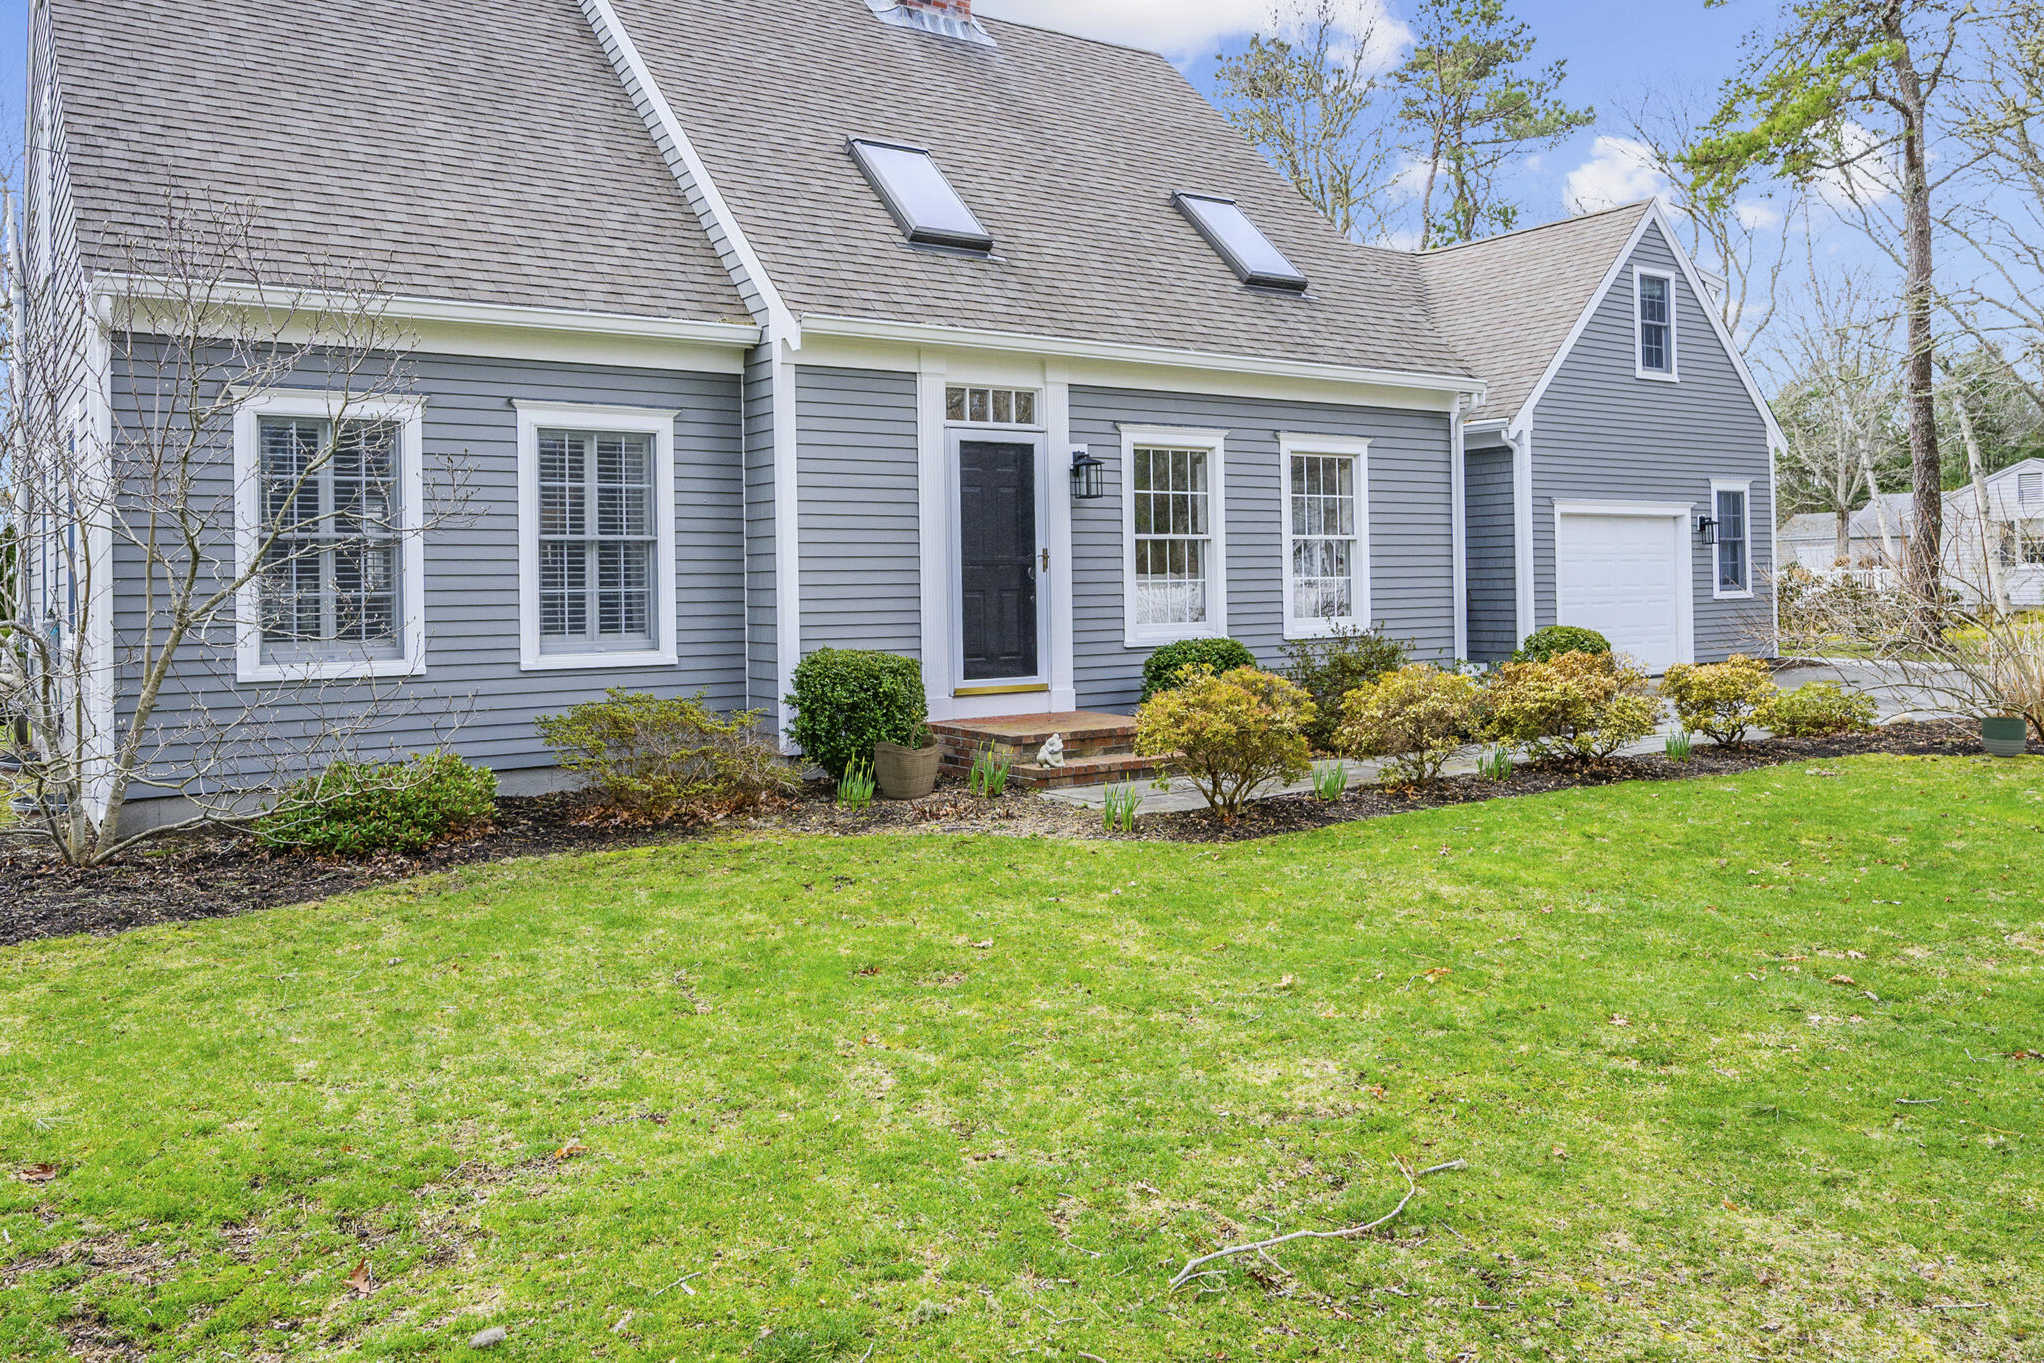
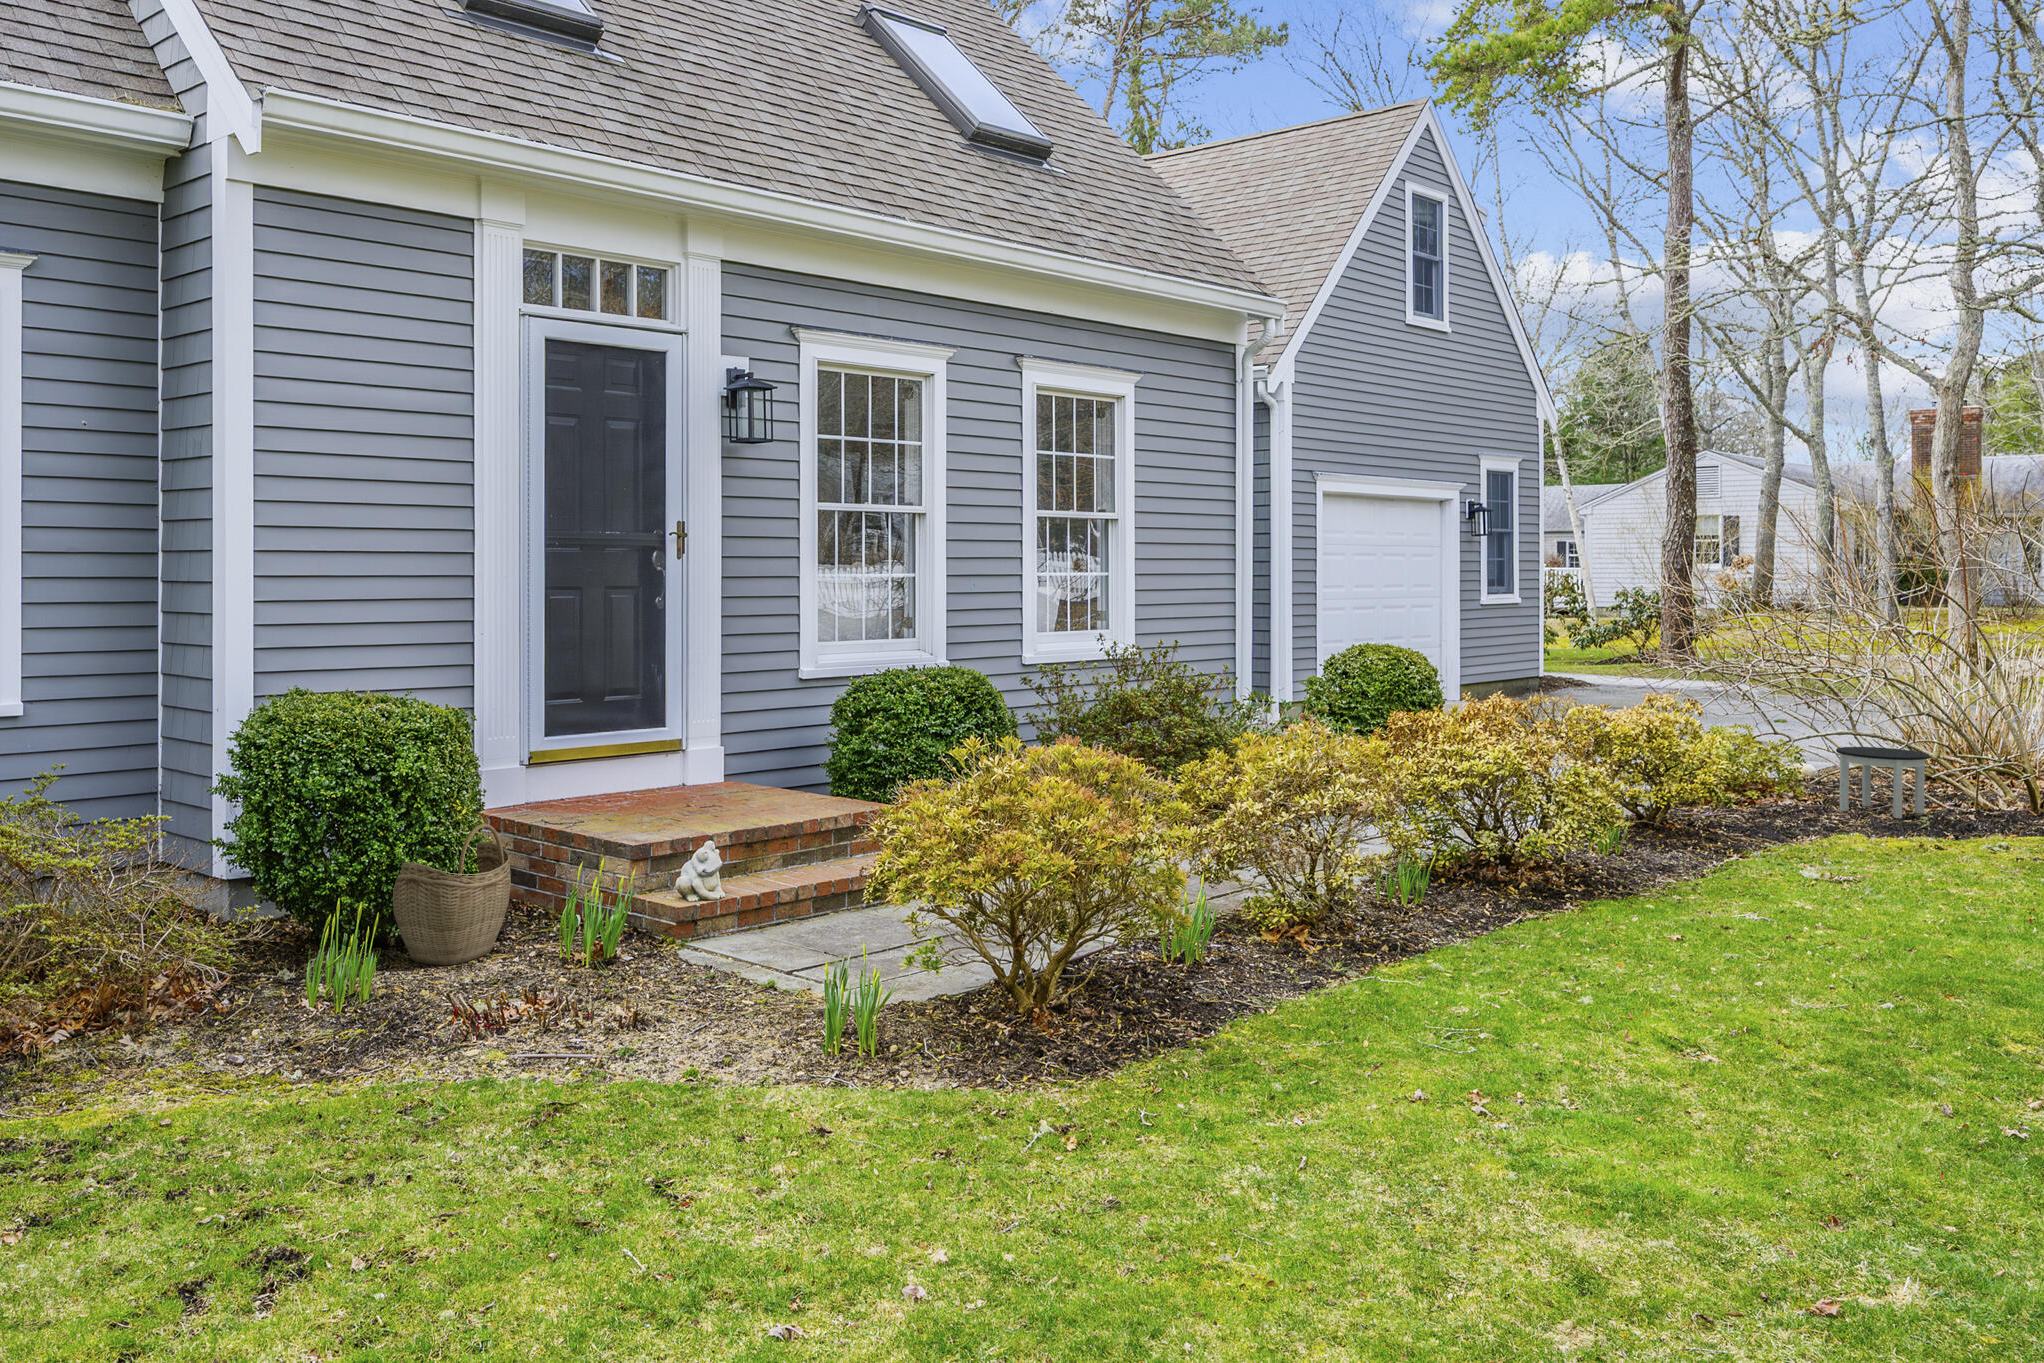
round table: none [1903,698,1974,750] -> present [1836,747,1929,818]
planter: present [1981,717,2026,757] -> none [1952,775,2011,829]

